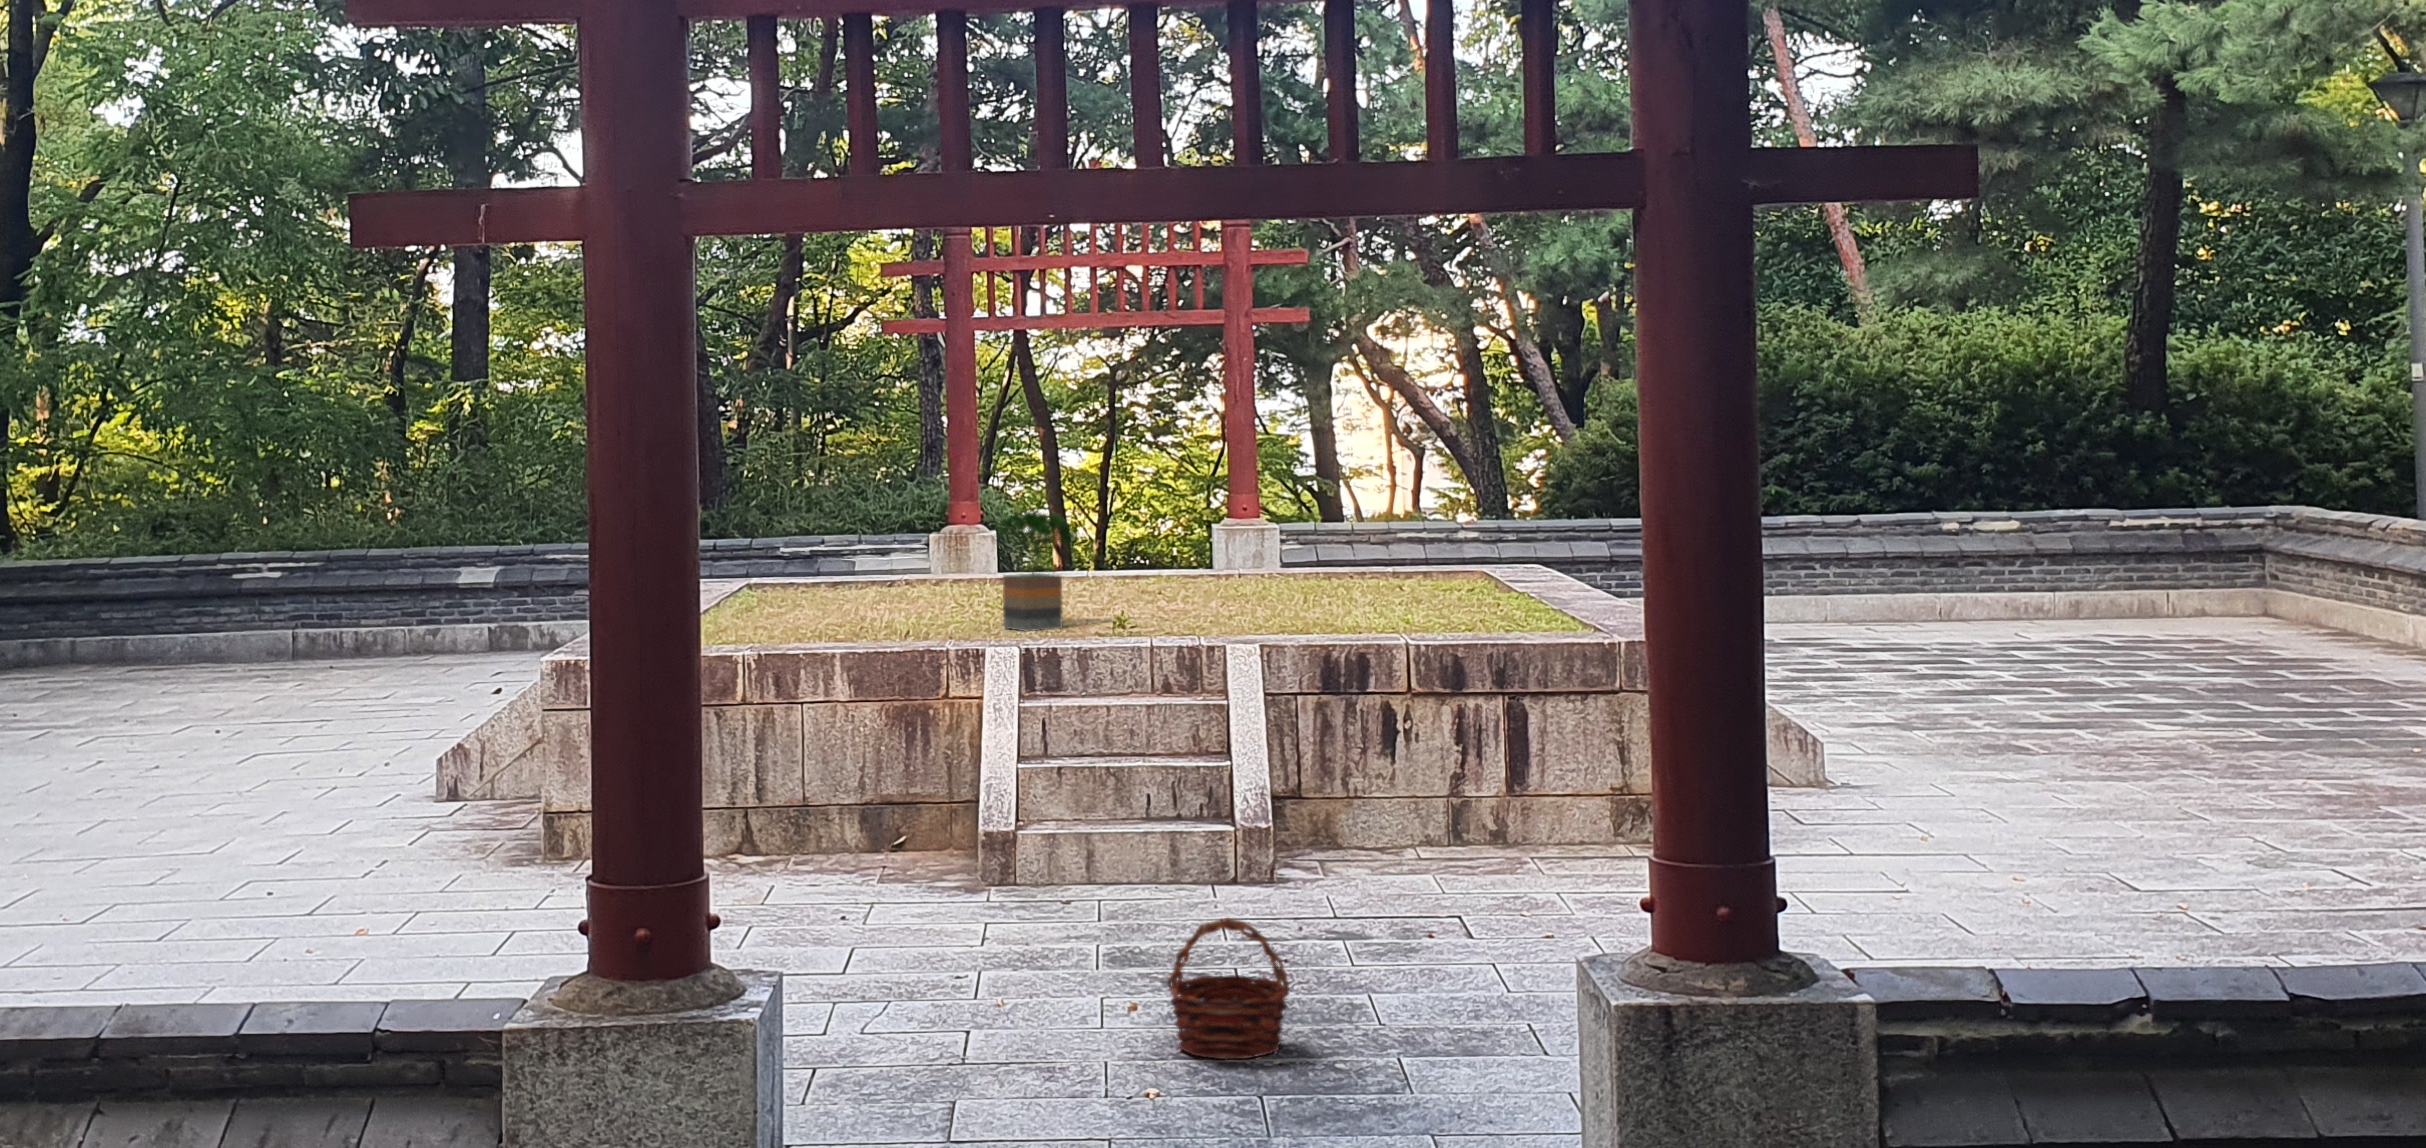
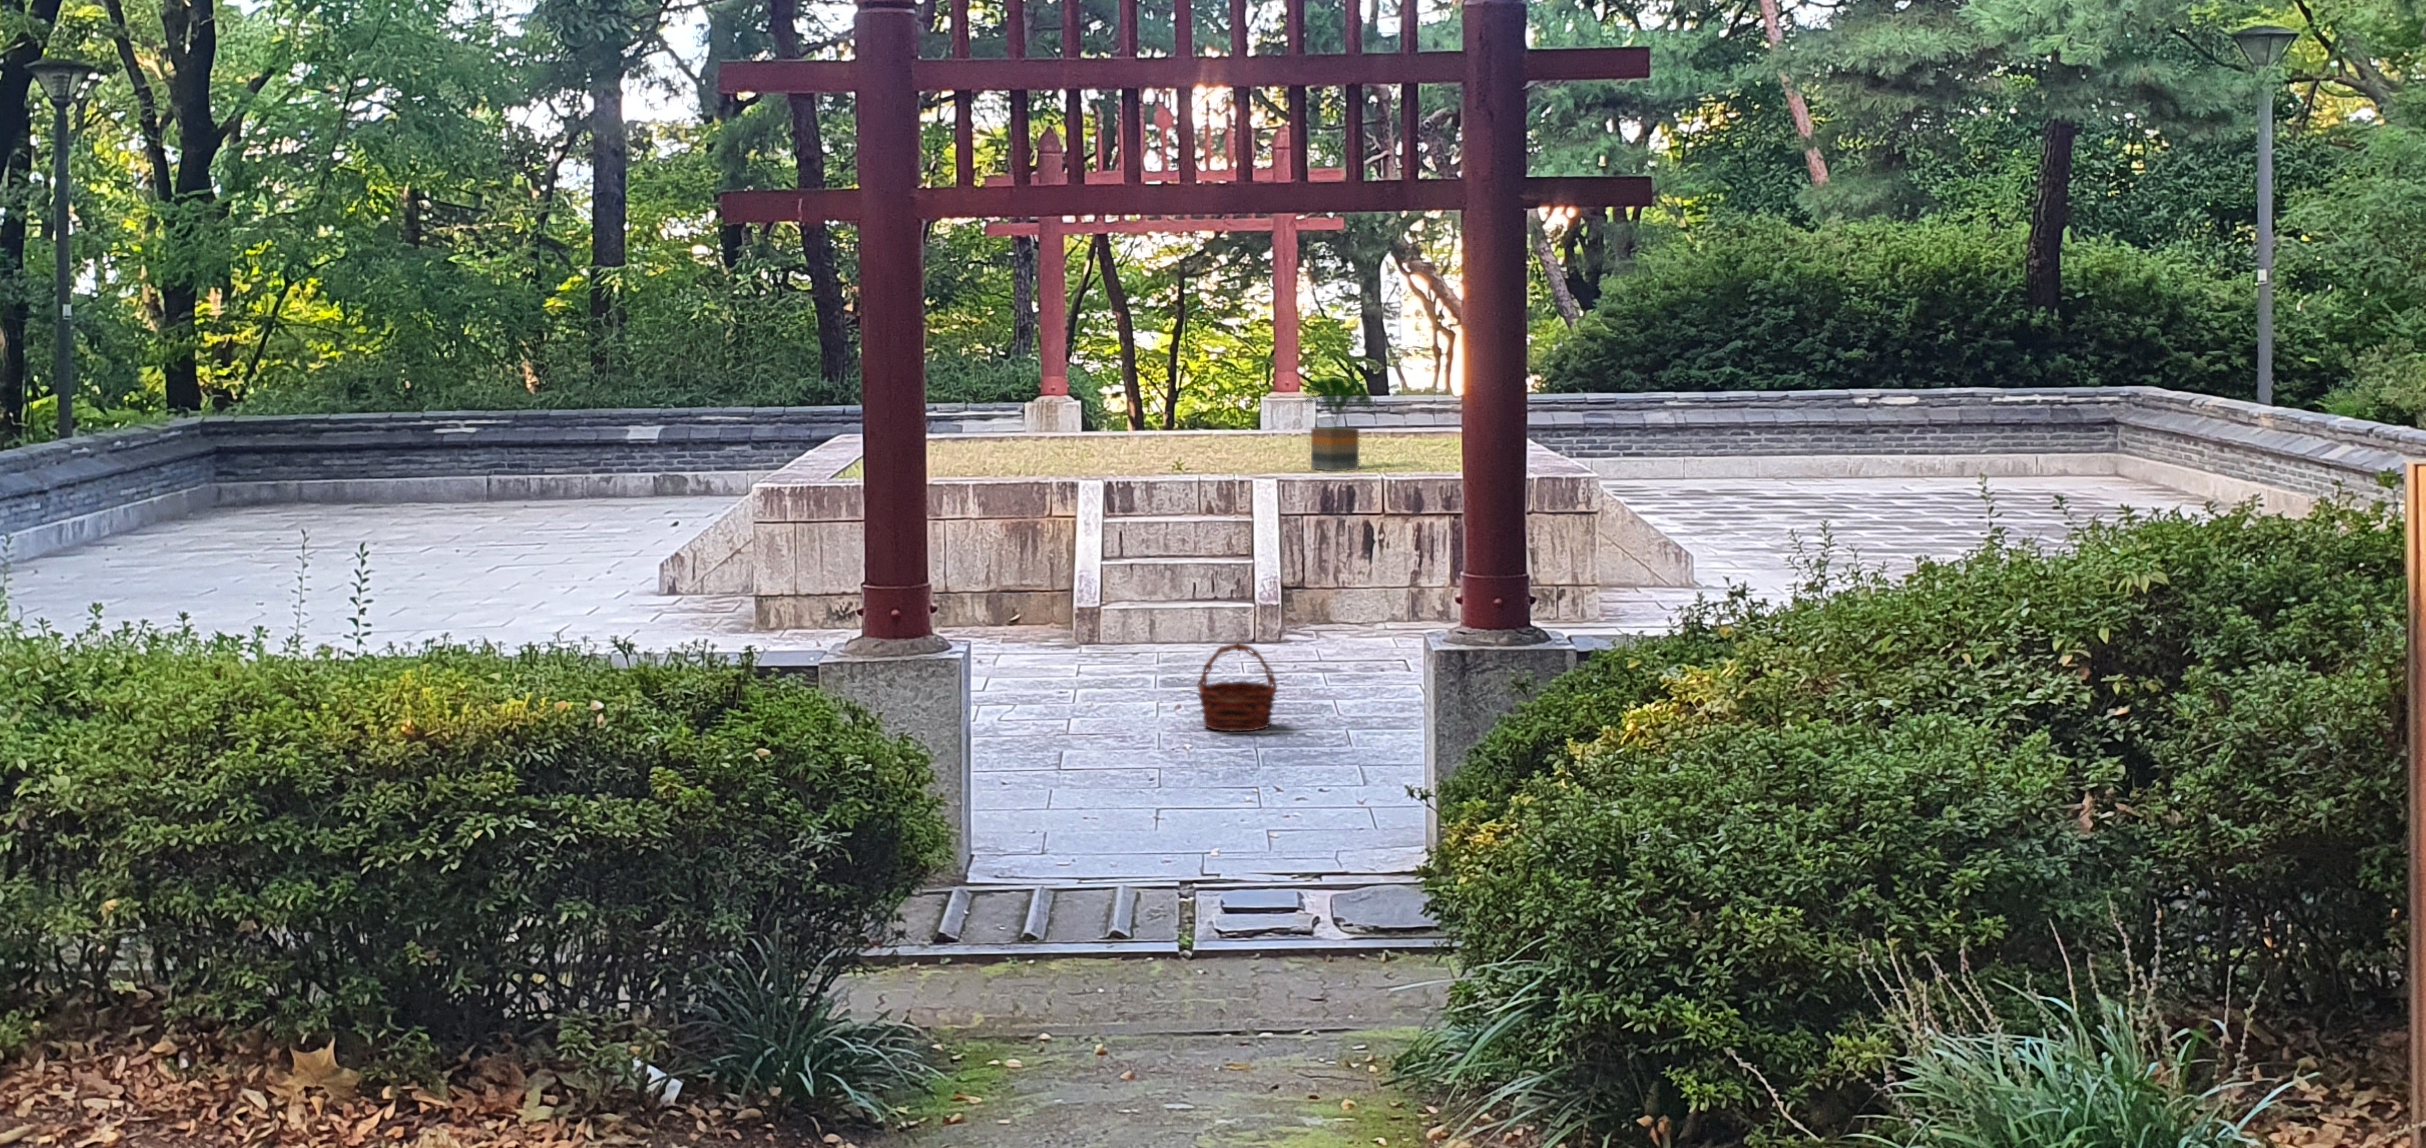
potted tree: present [995,511,1079,631] -> present [1305,378,1372,471]

